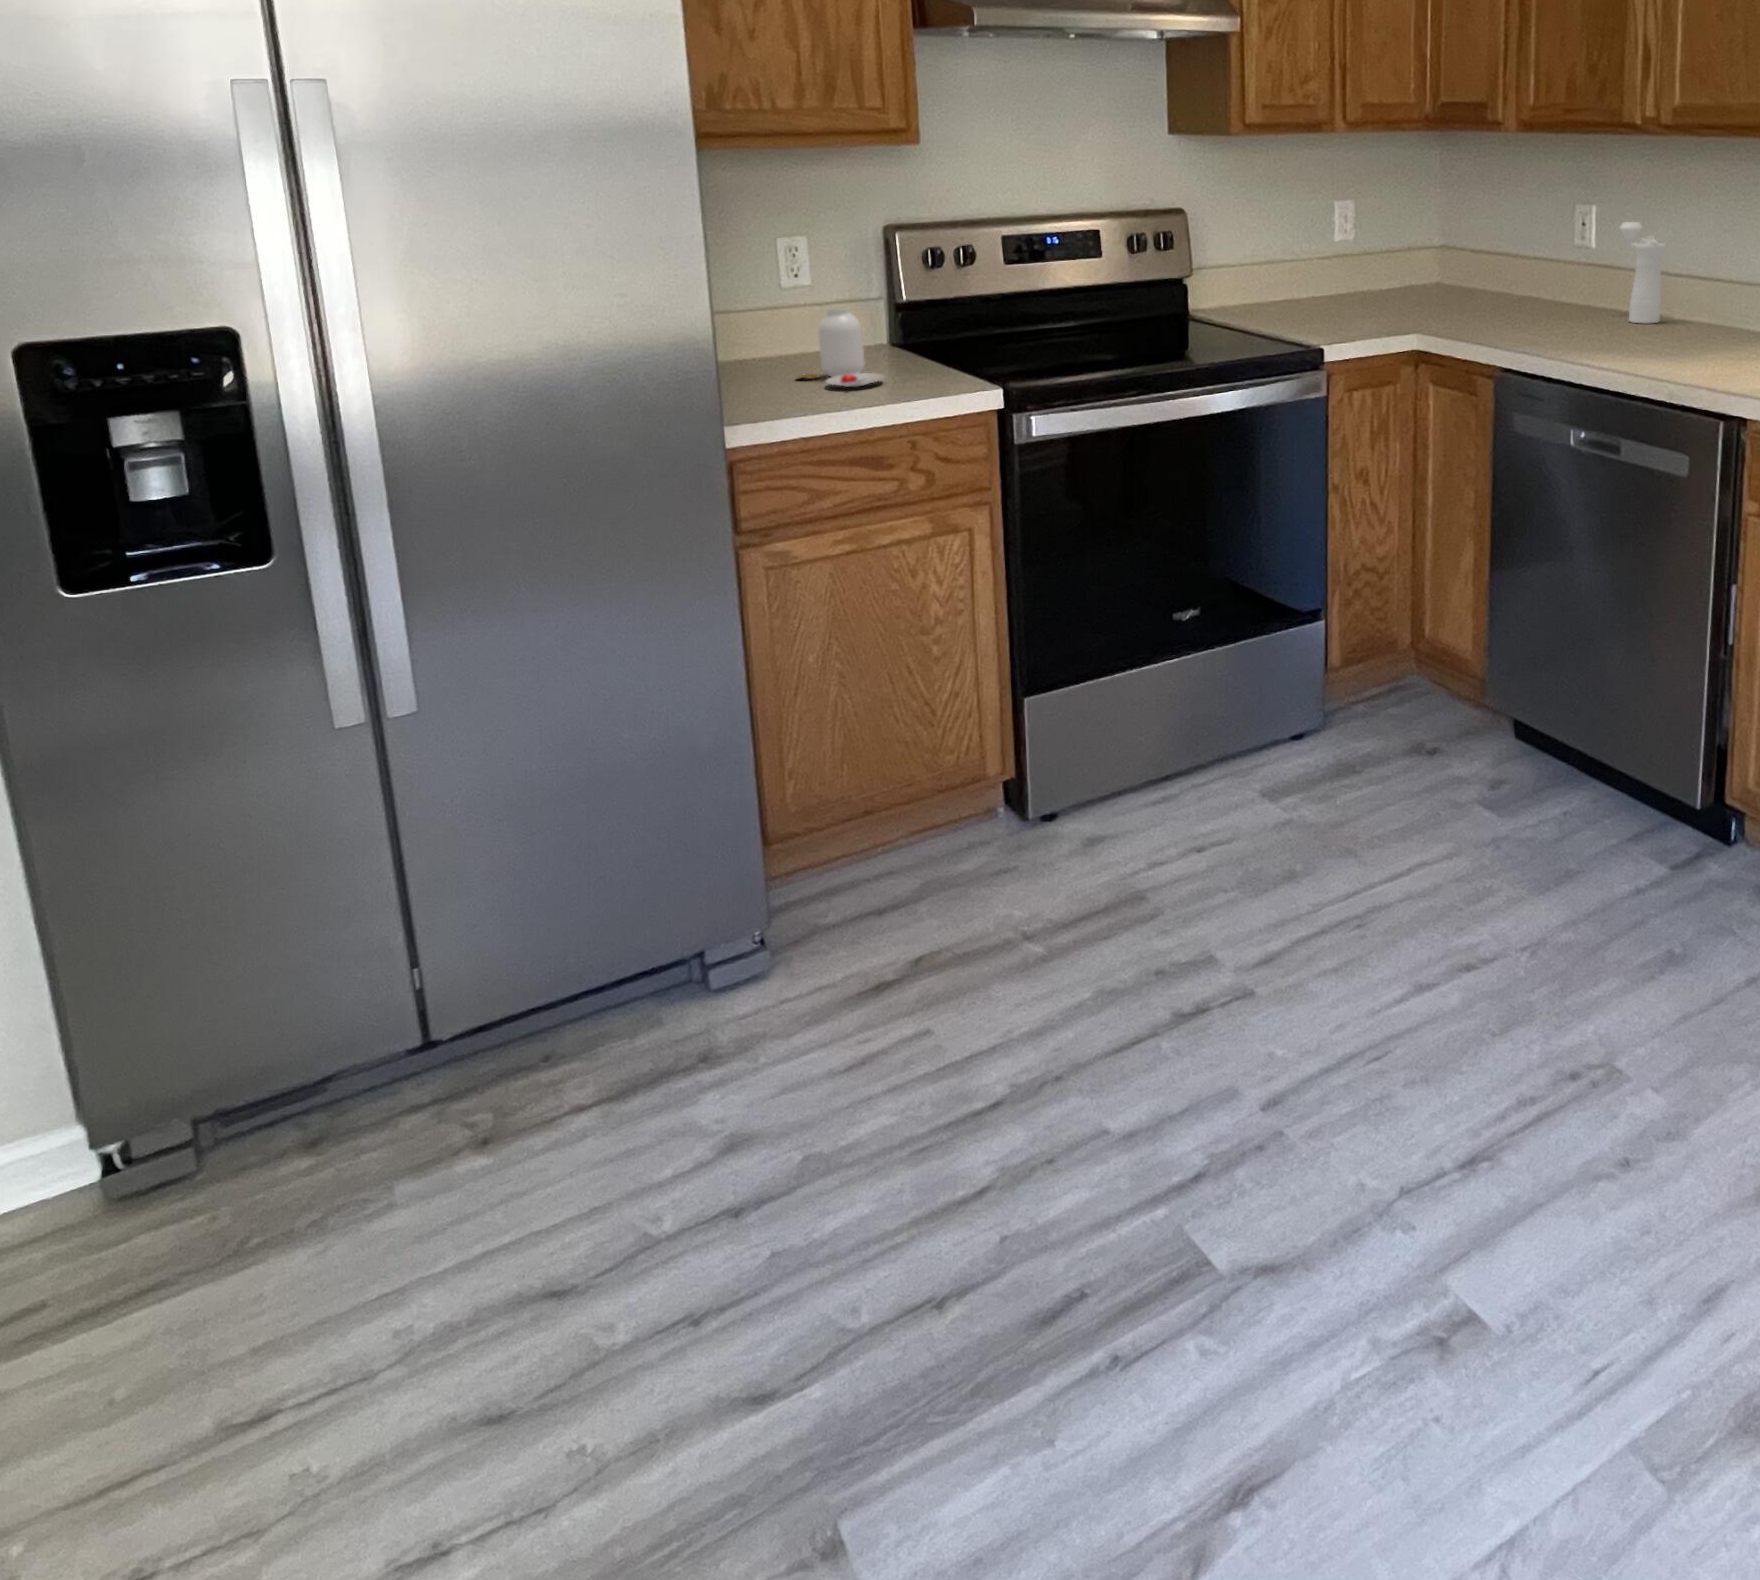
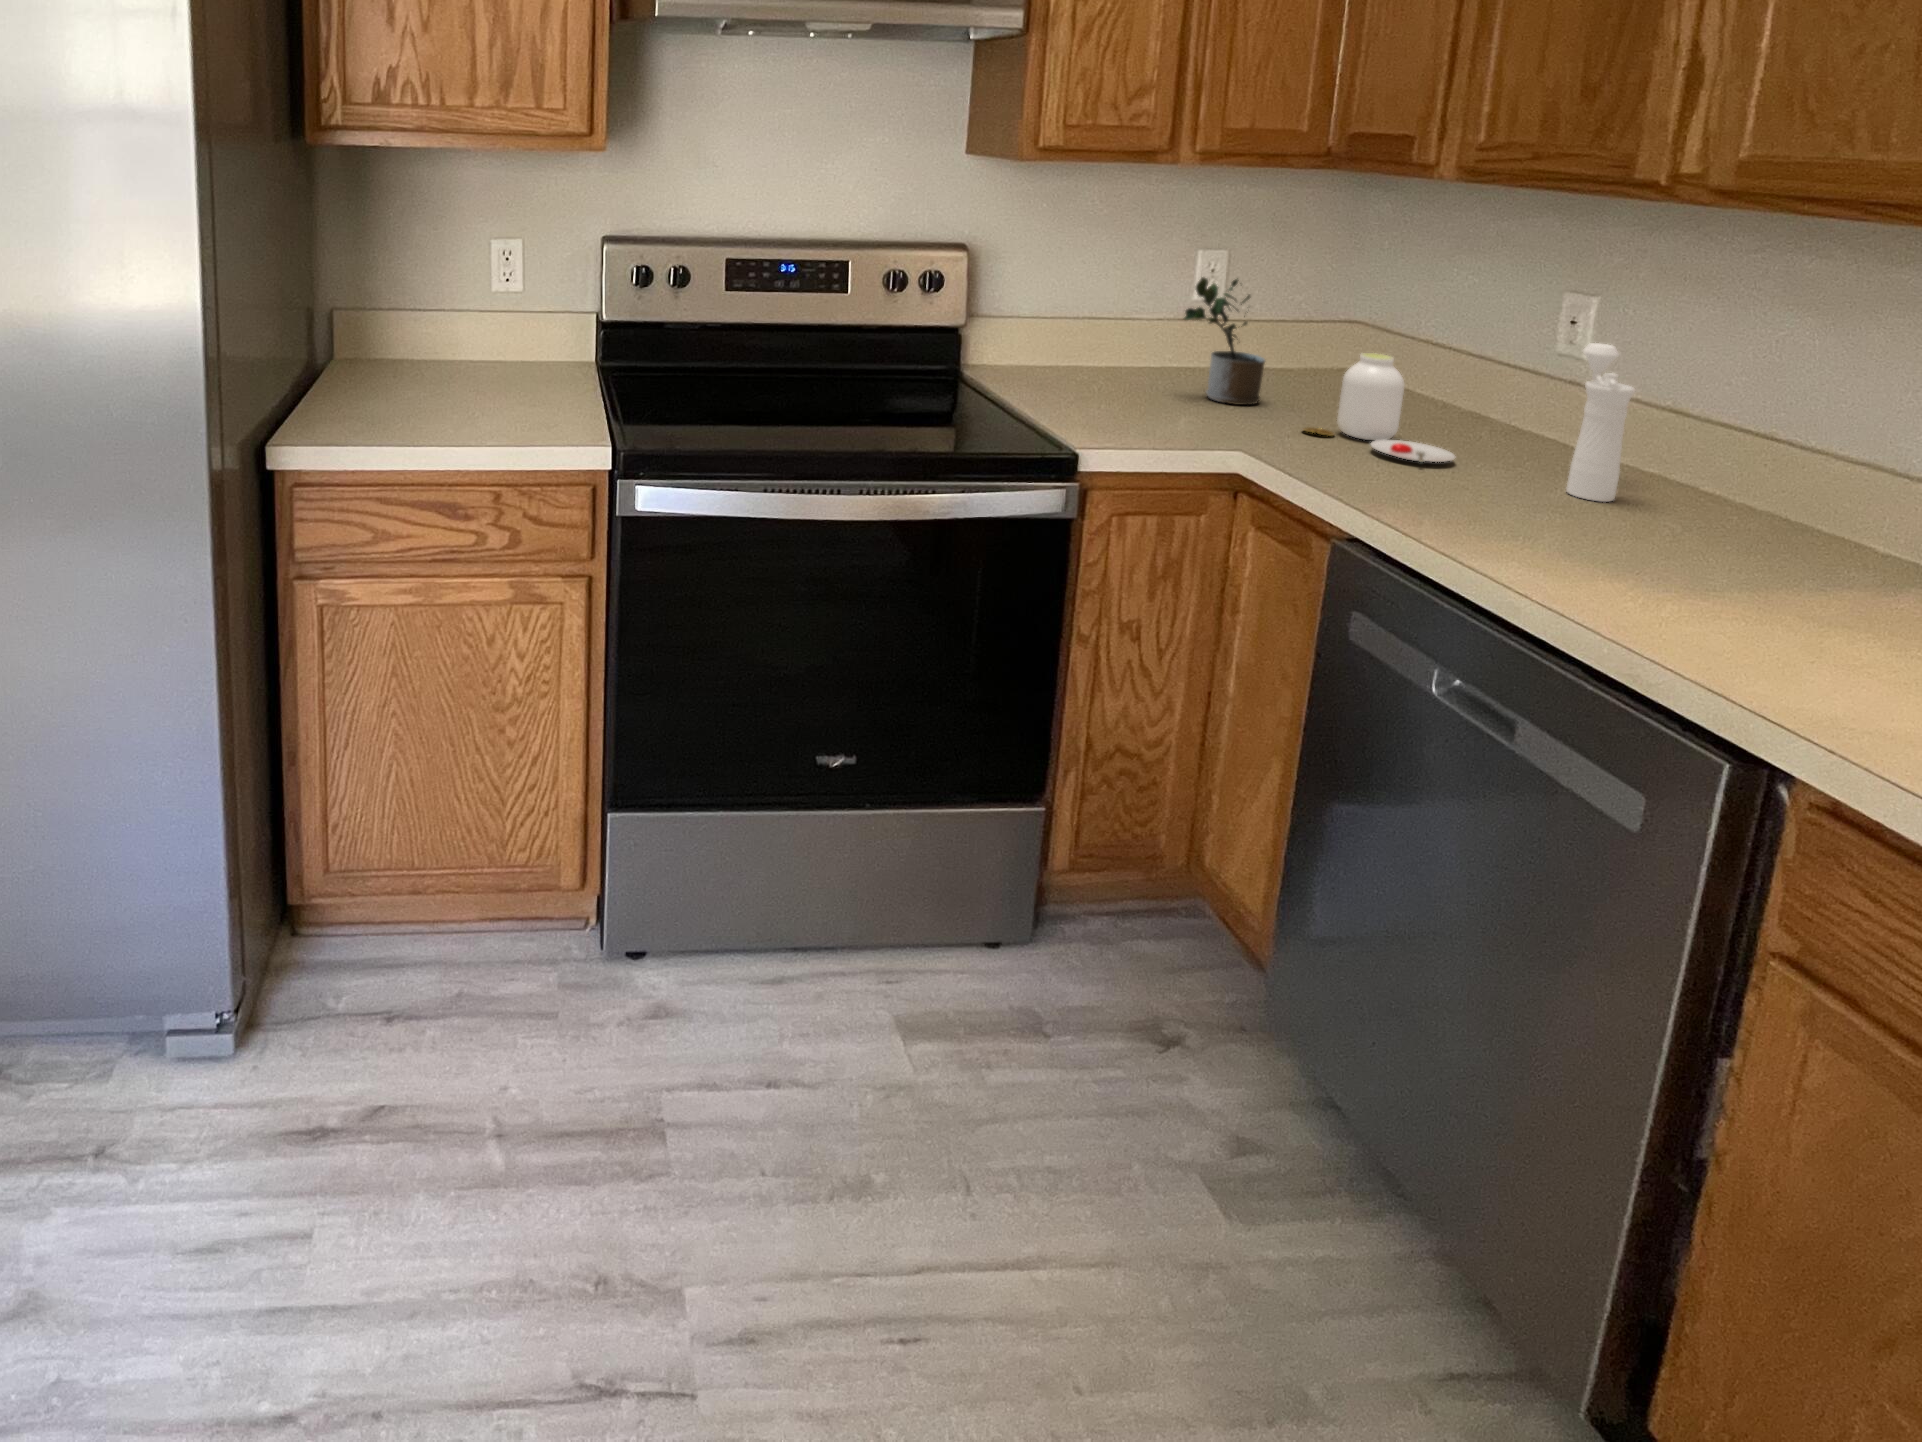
potted plant: none [1337,219,1395,311] -> present [1184,277,1265,405]
jar: present [799,306,884,387] -> present [1303,353,1455,462]

